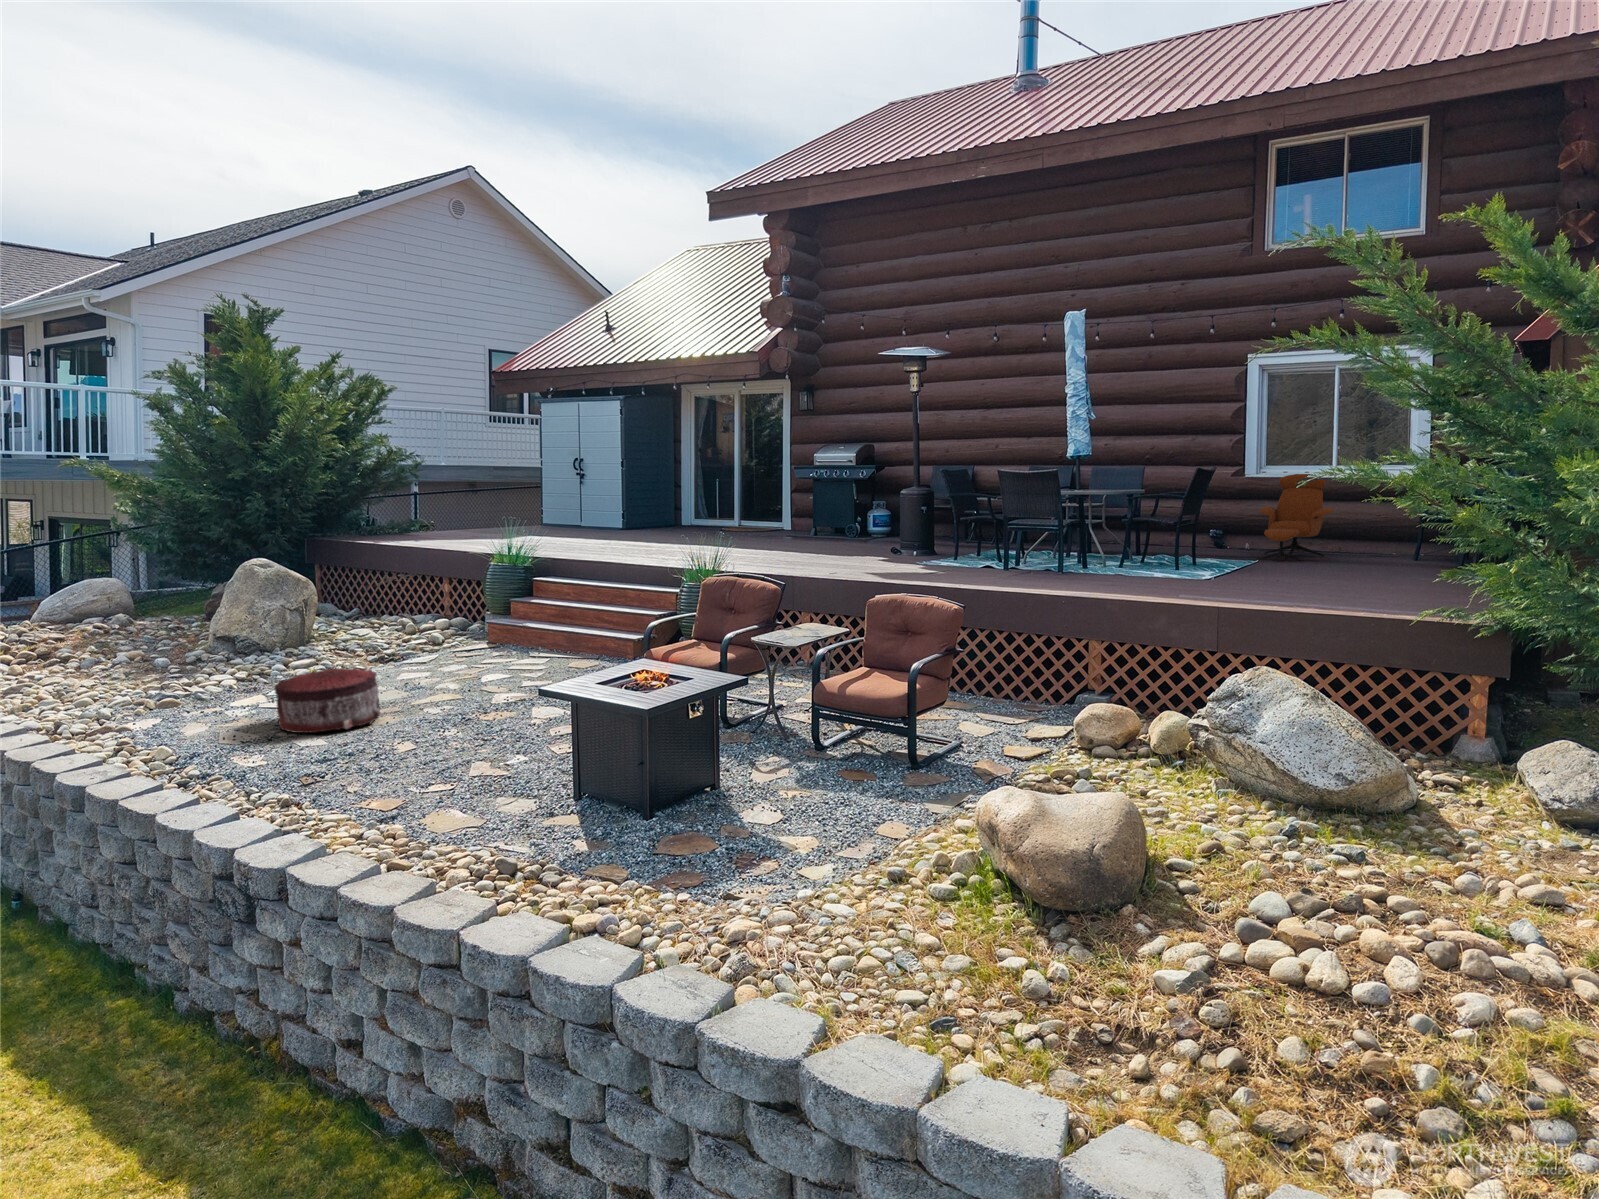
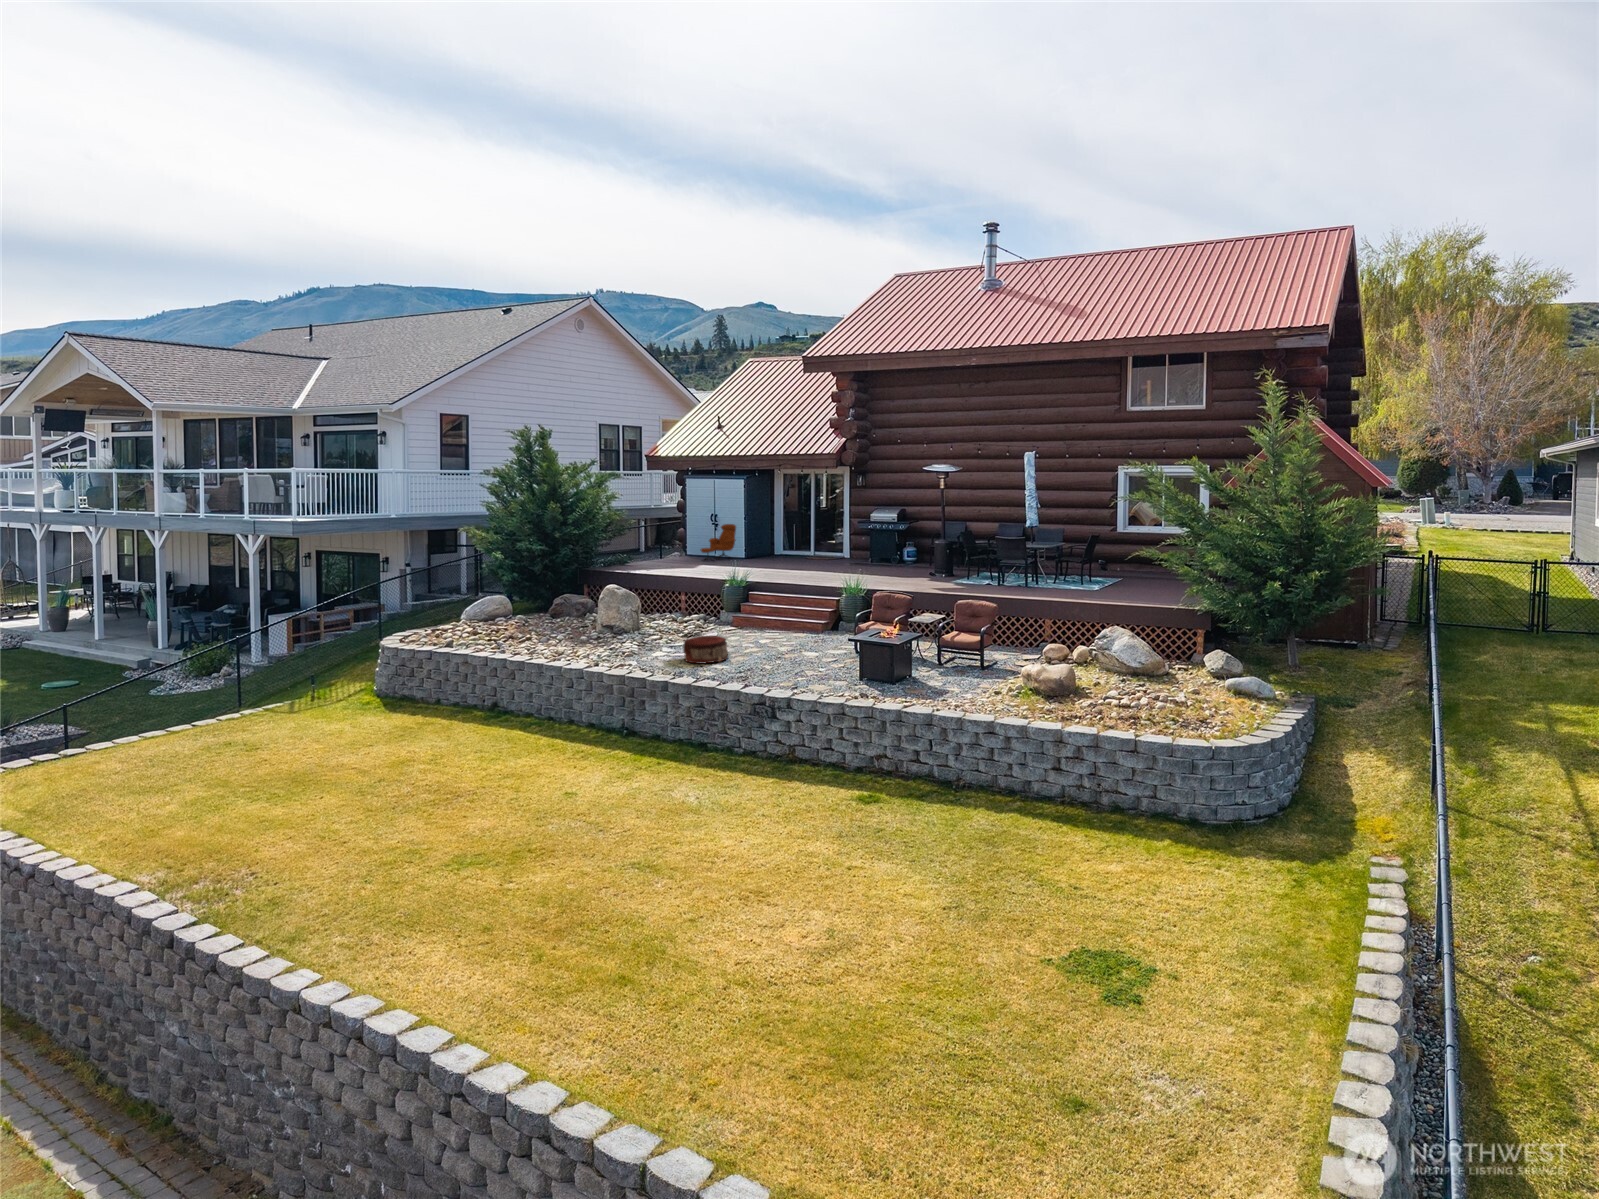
lounge chair: present [1259,474,1333,562] -> present [701,524,736,560]

